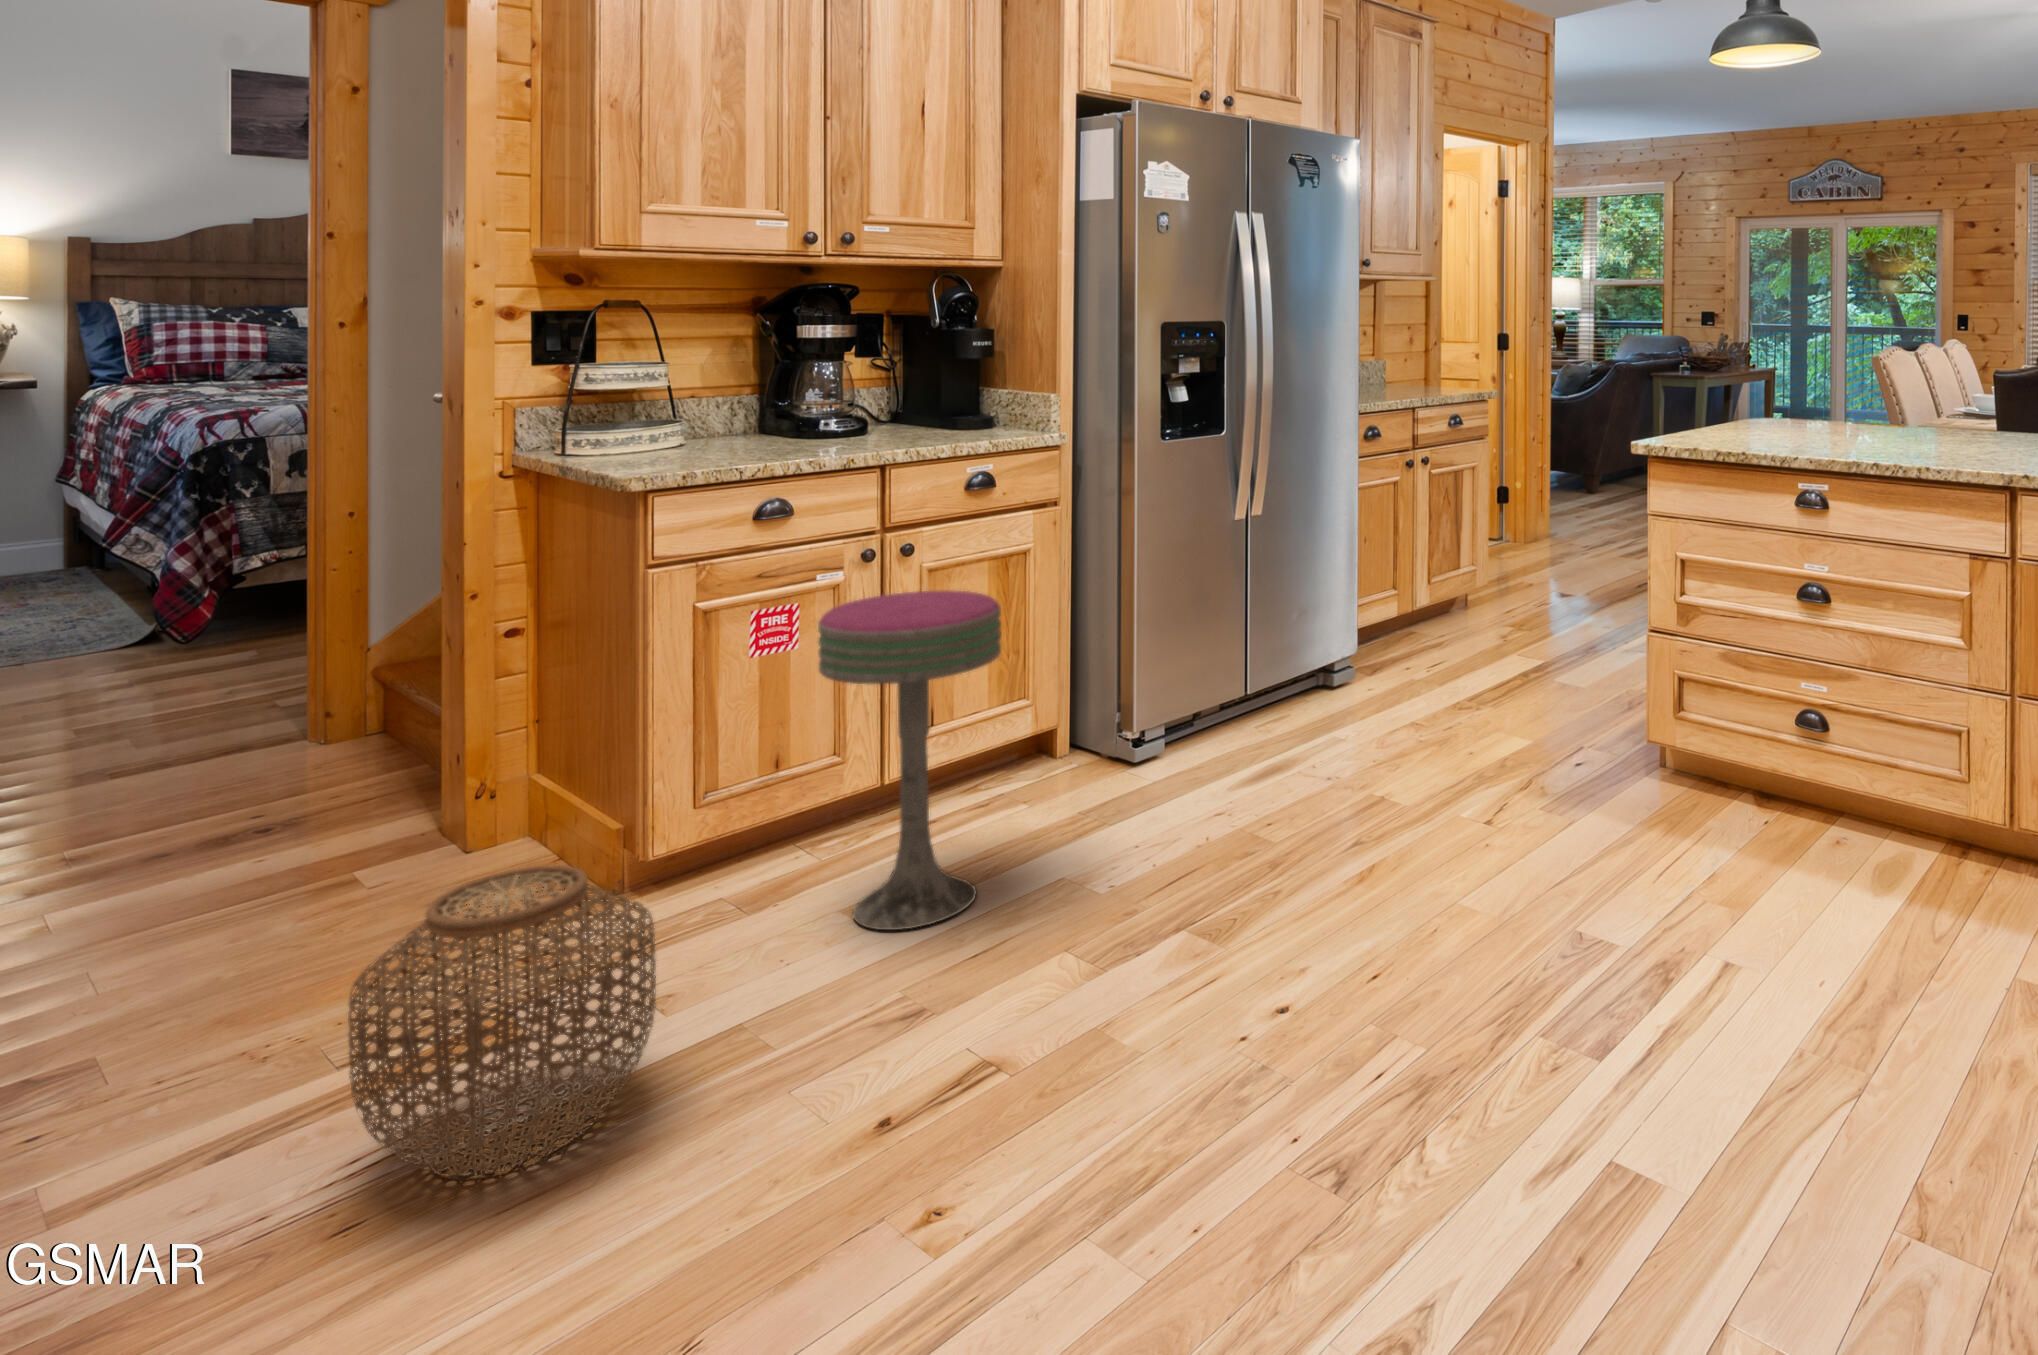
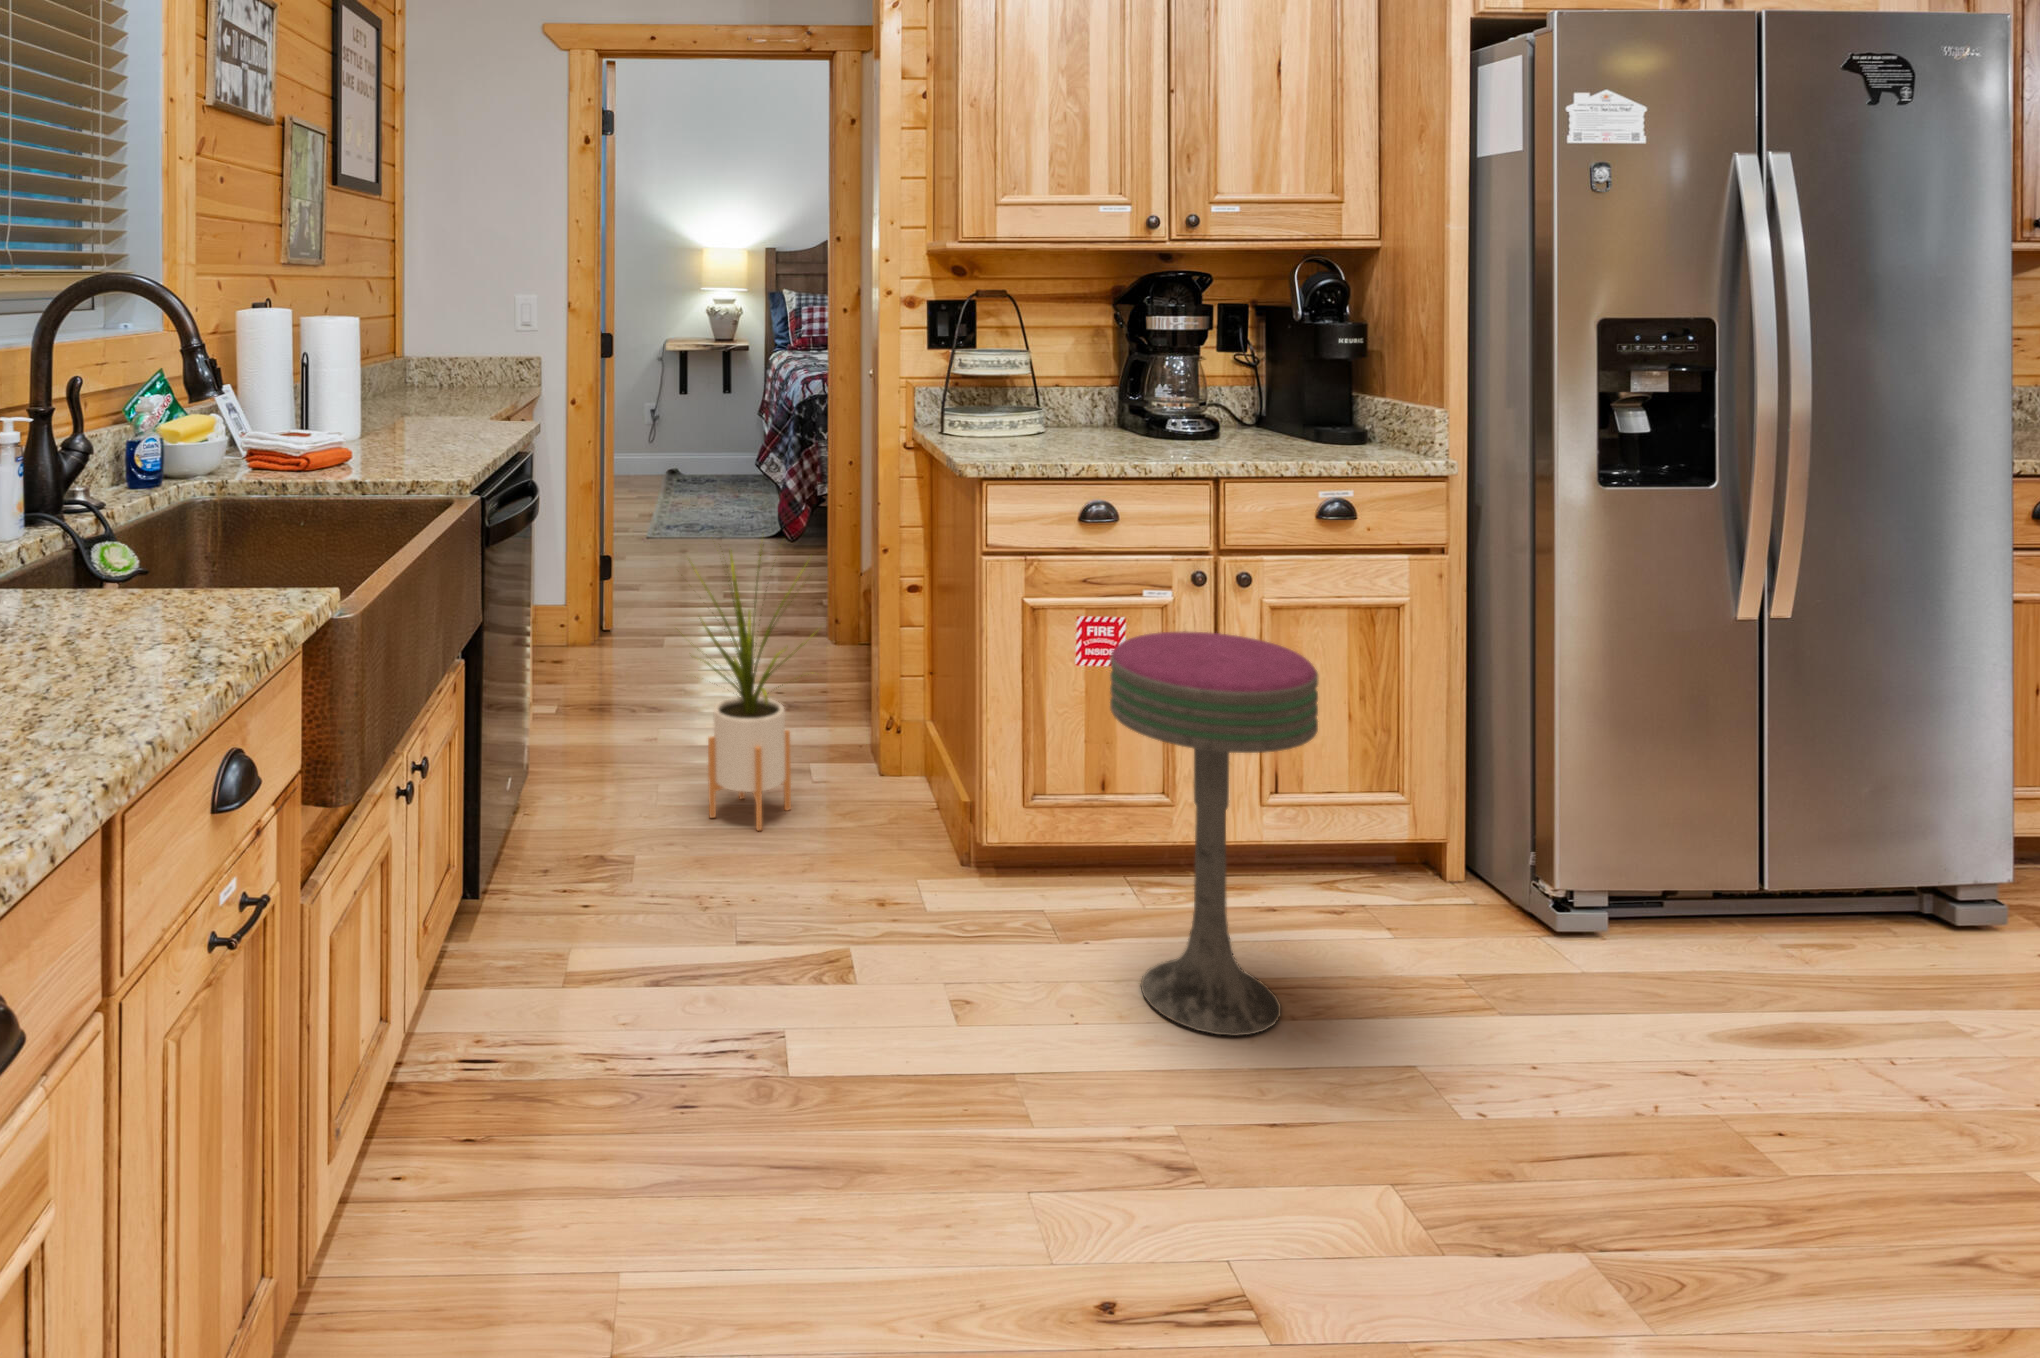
house plant: none [151,583,419,967] -> present [677,537,816,830]
woven basket: present [348,865,656,1177] -> none [689,838,913,1126]

